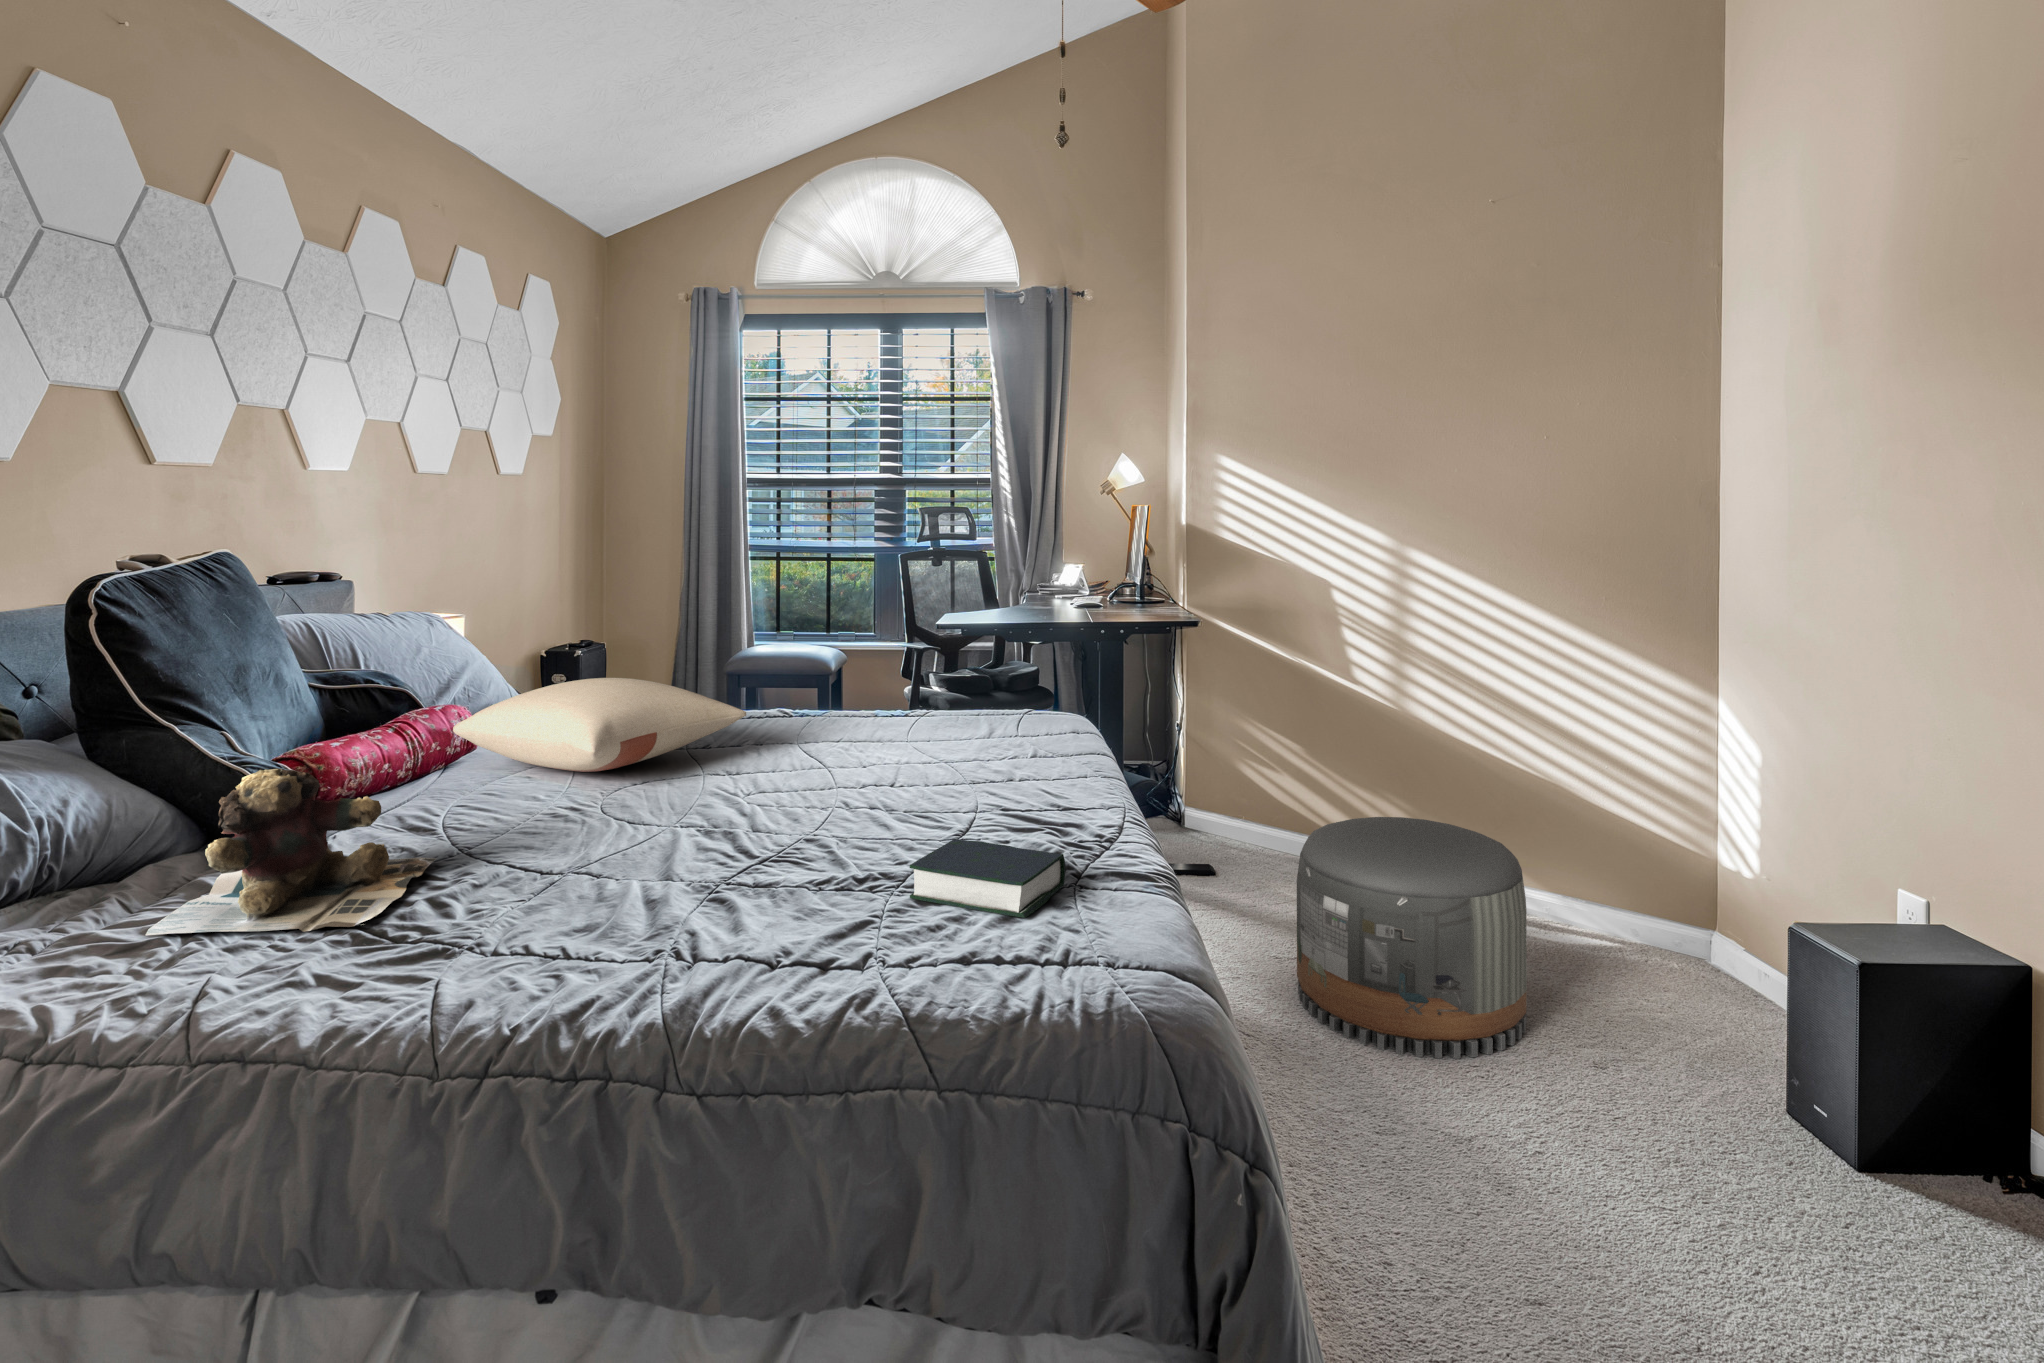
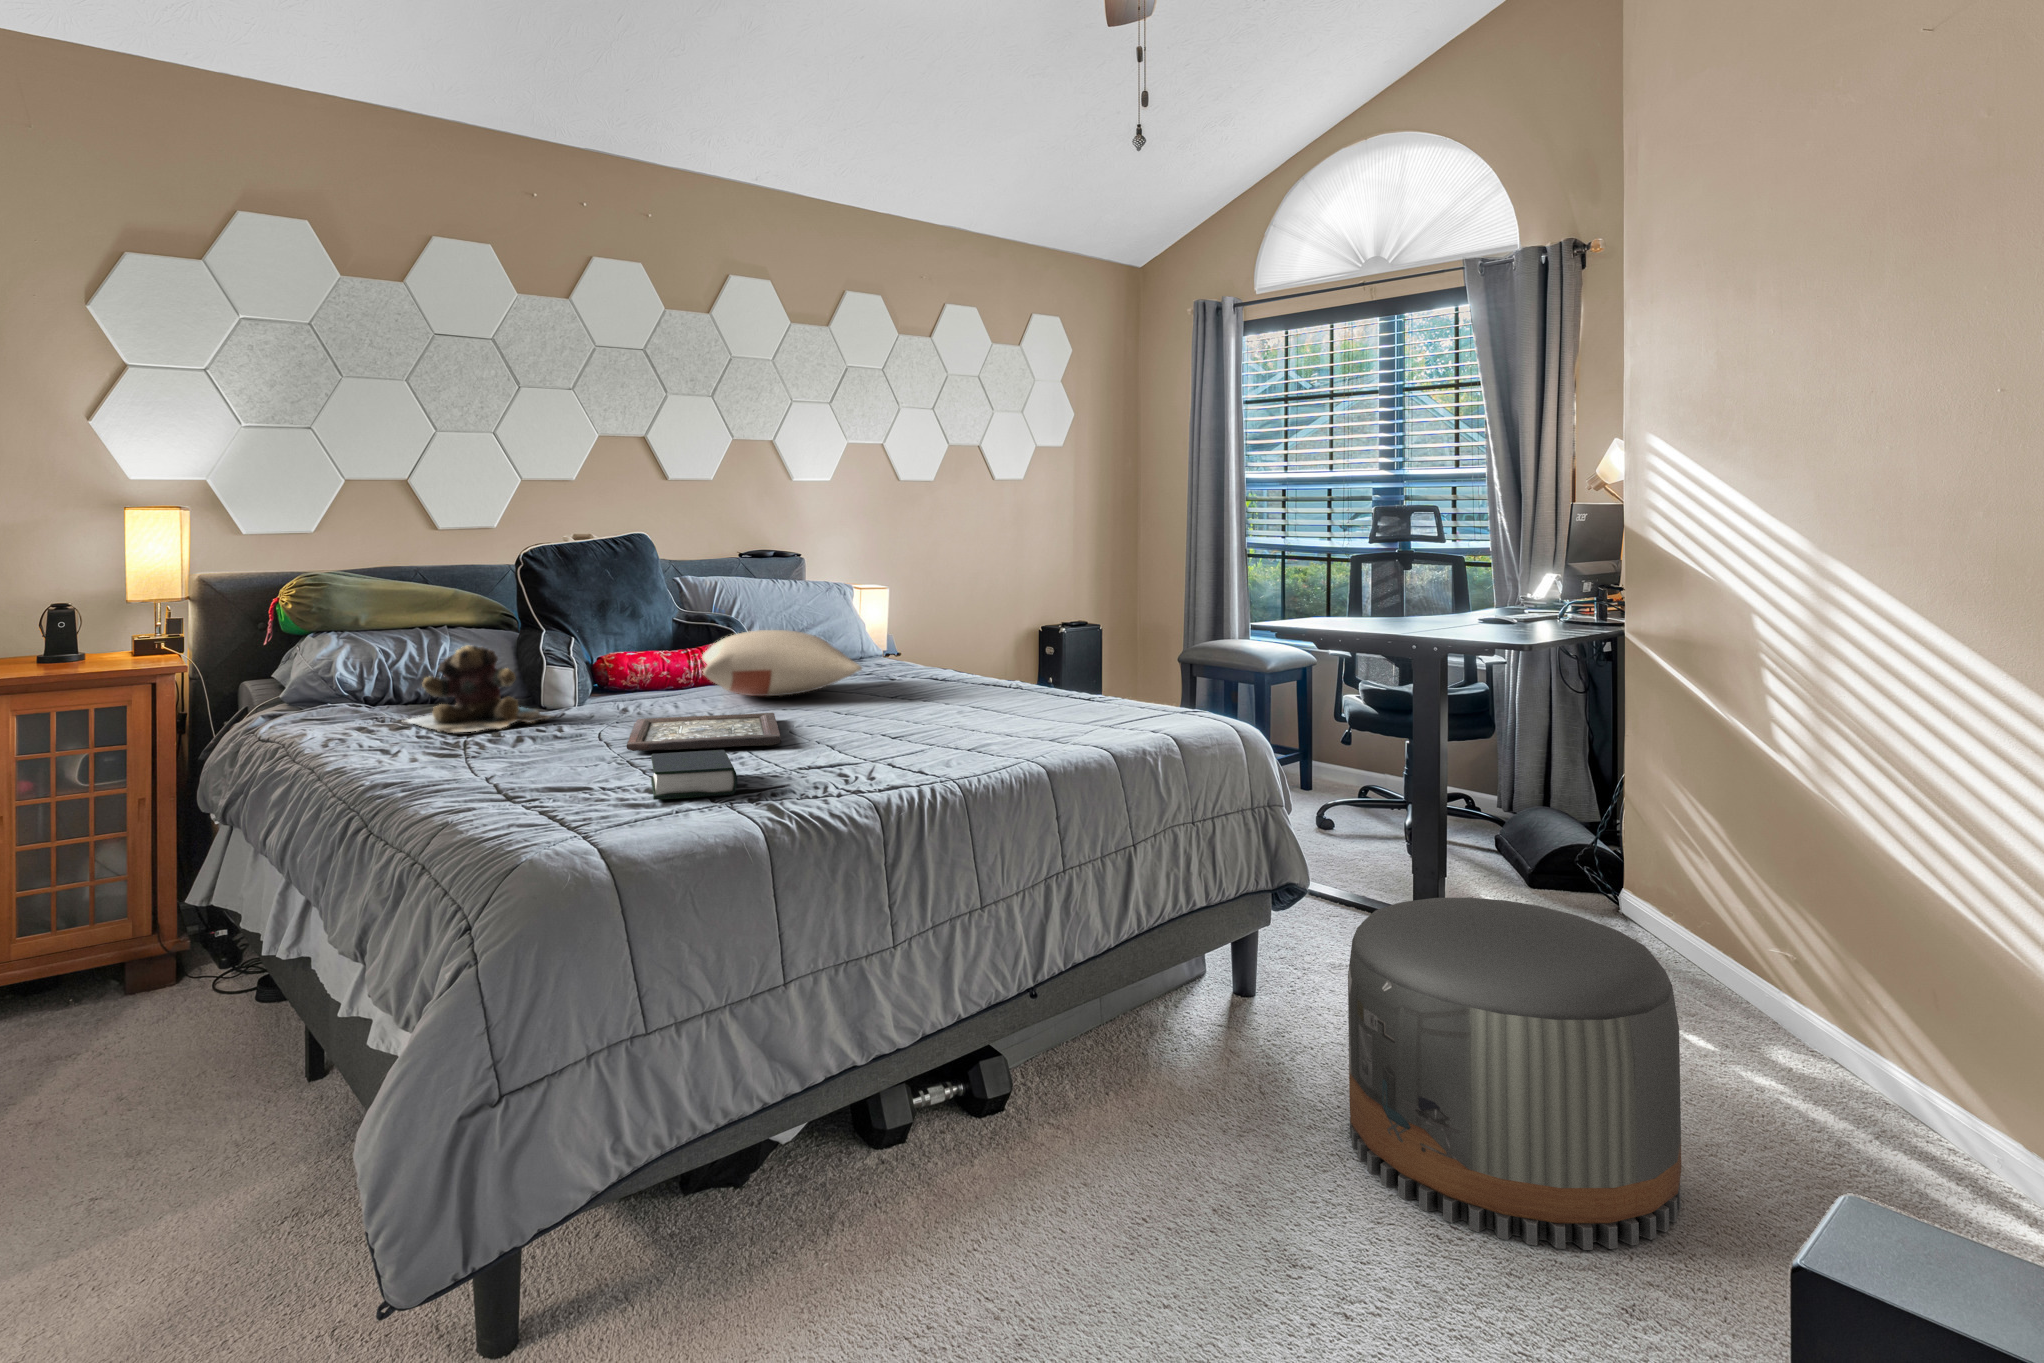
tray: none [593,786,883,872] -> present [627,713,781,751]

